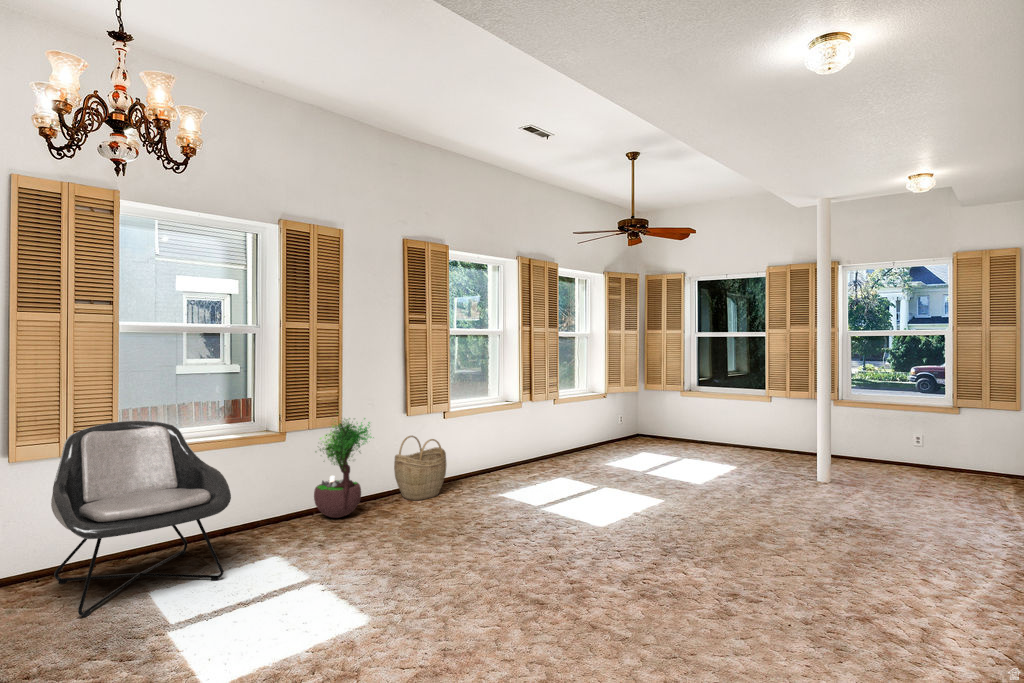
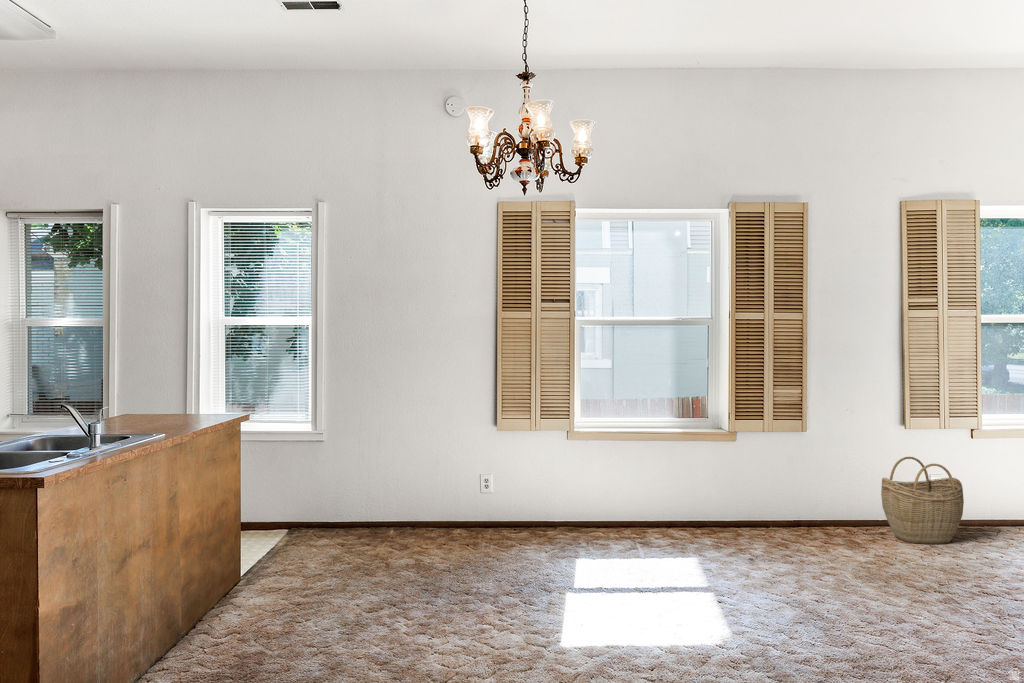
potted tree: present [314,418,371,518] -> none [759,414,837,539]
lounge chair: present [51,421,231,617] -> none [514,404,647,563]

